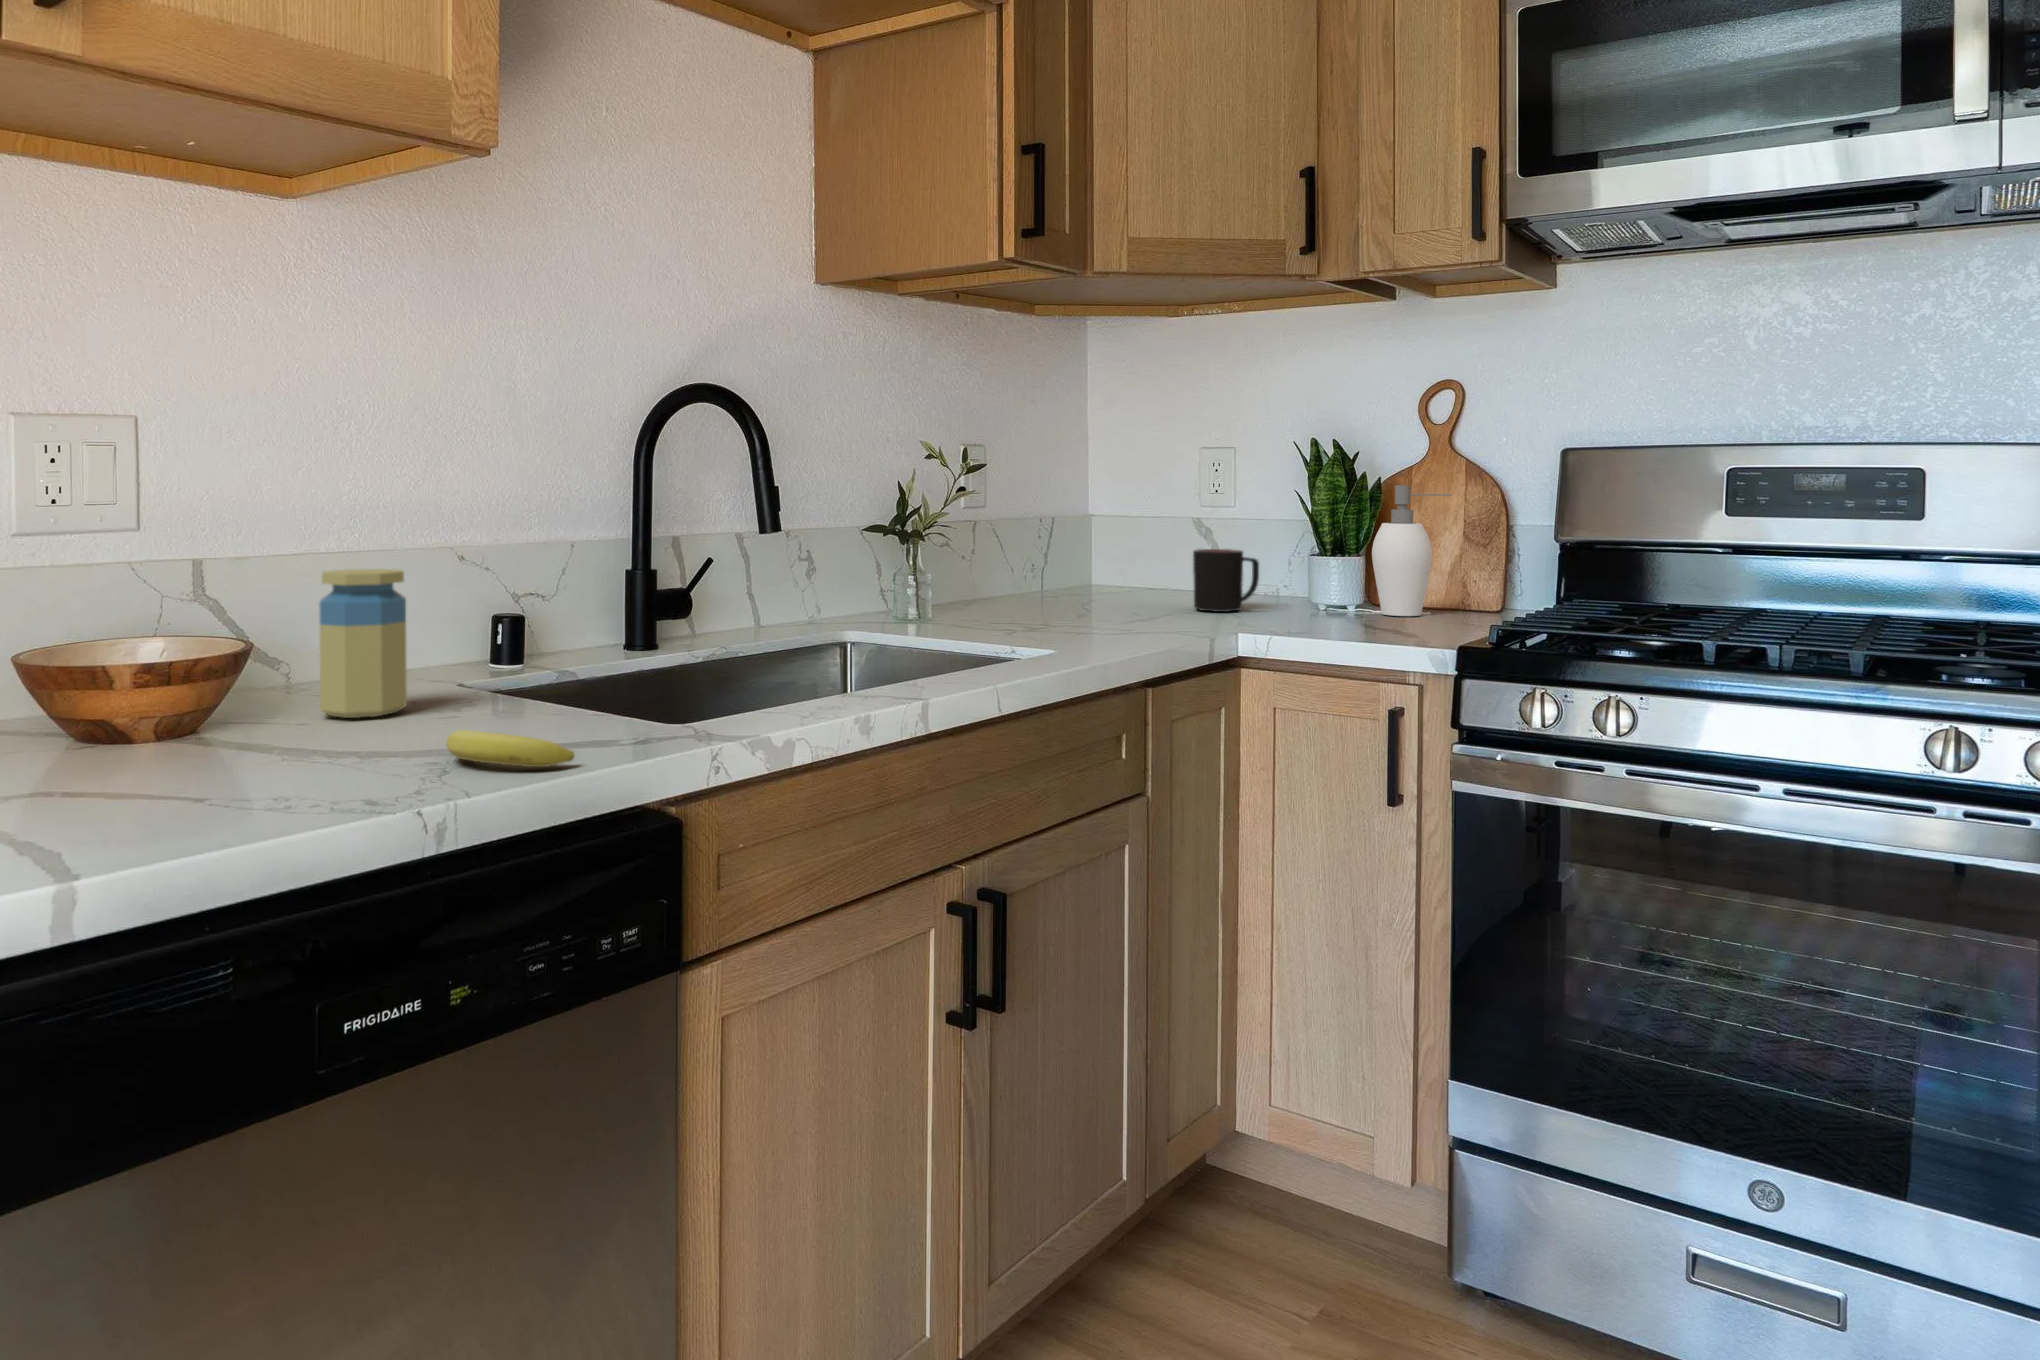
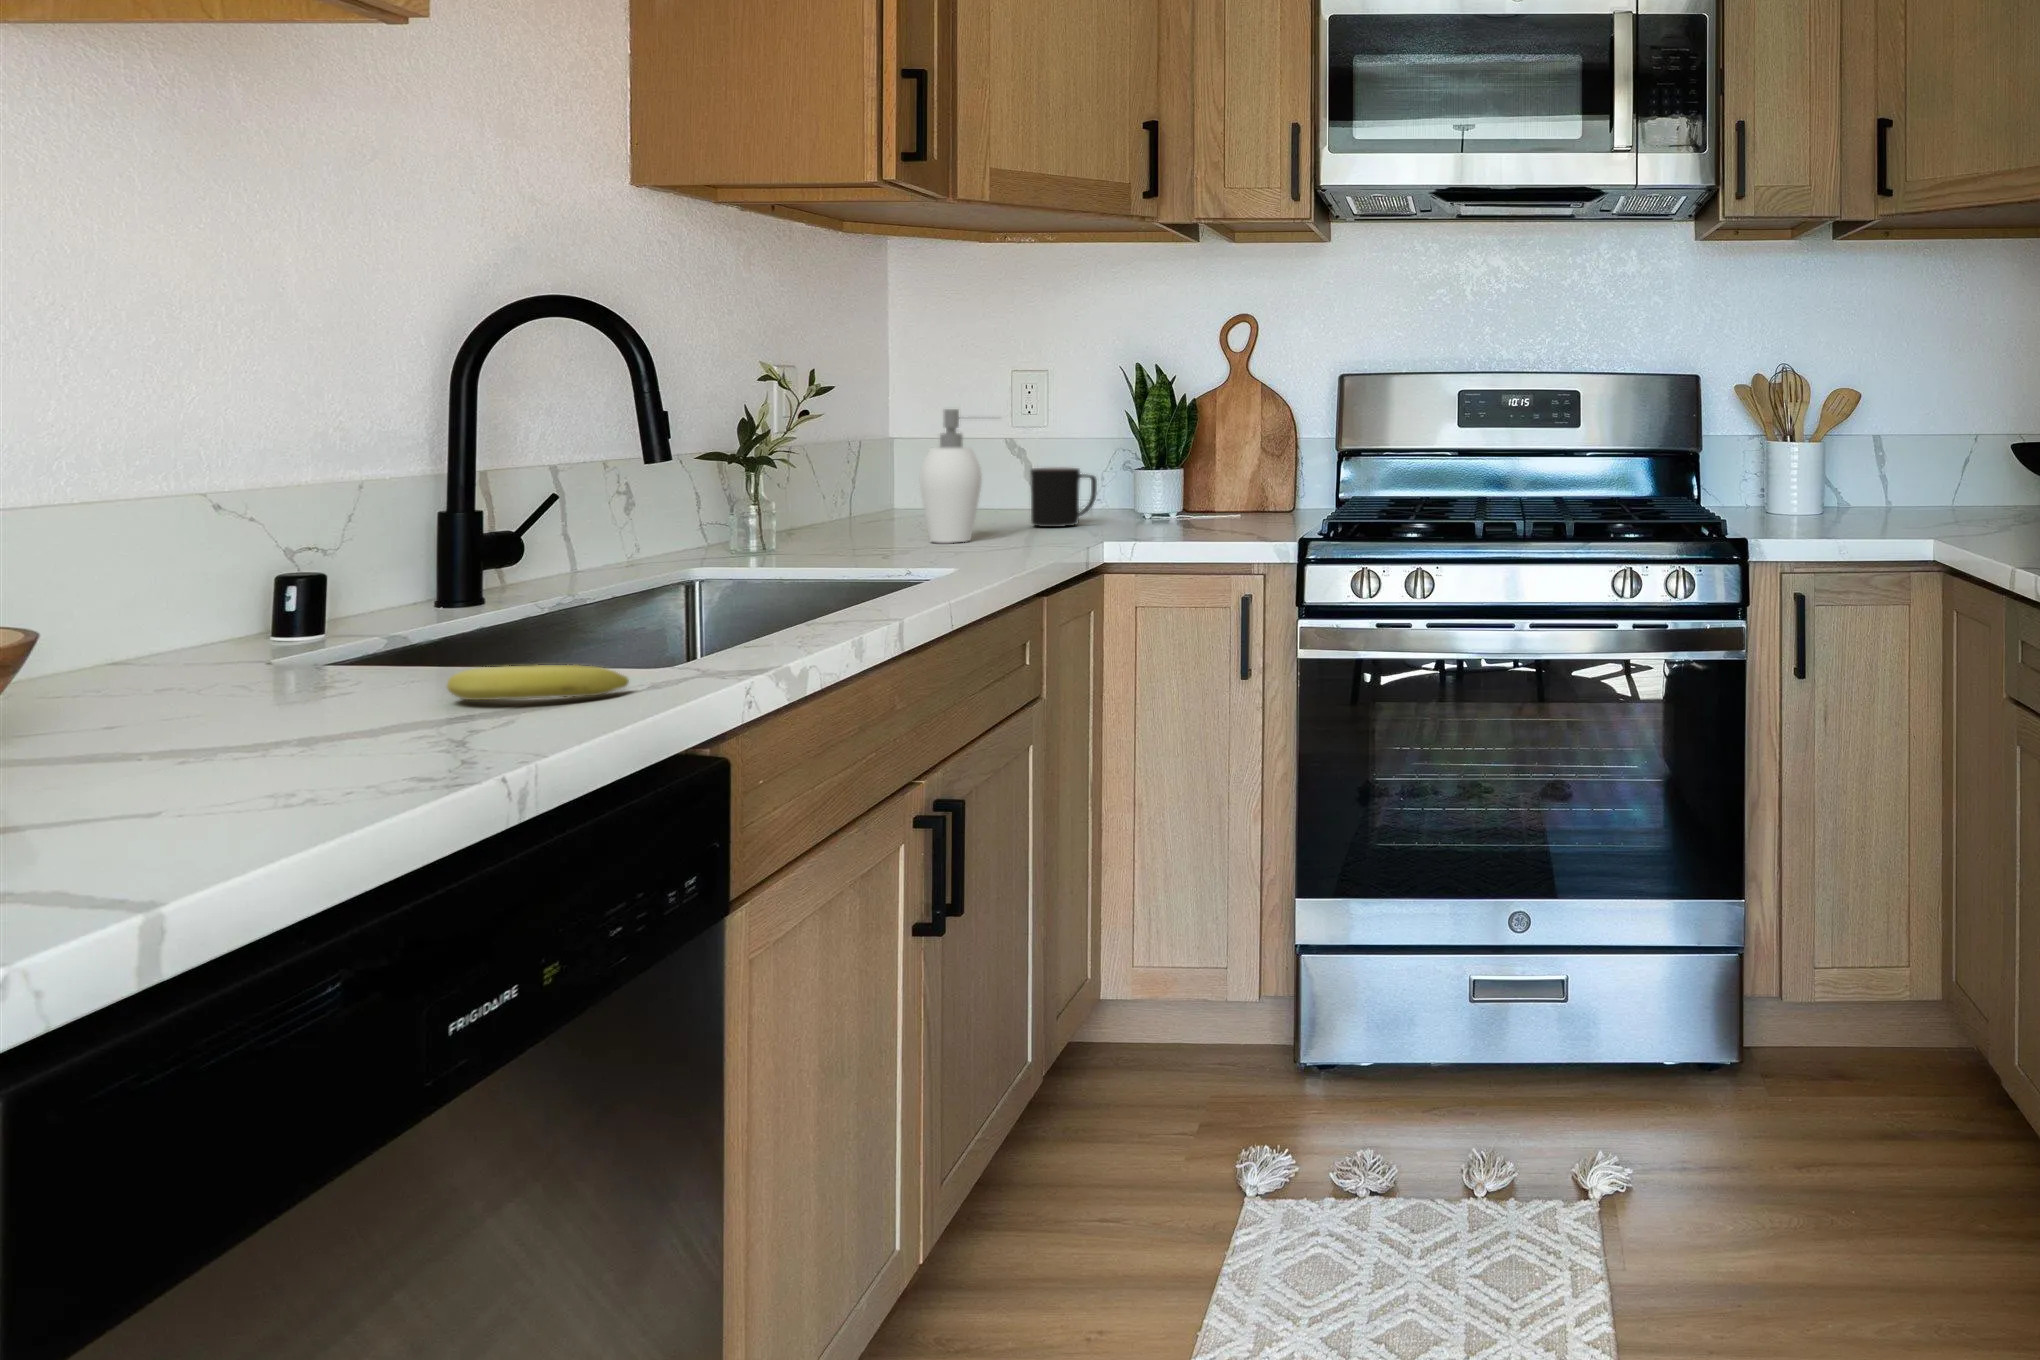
soap dispenser: present [1372,486,1452,616] -> present [920,409,982,543]
jar: present [319,569,407,718] -> none [110,504,257,691]

